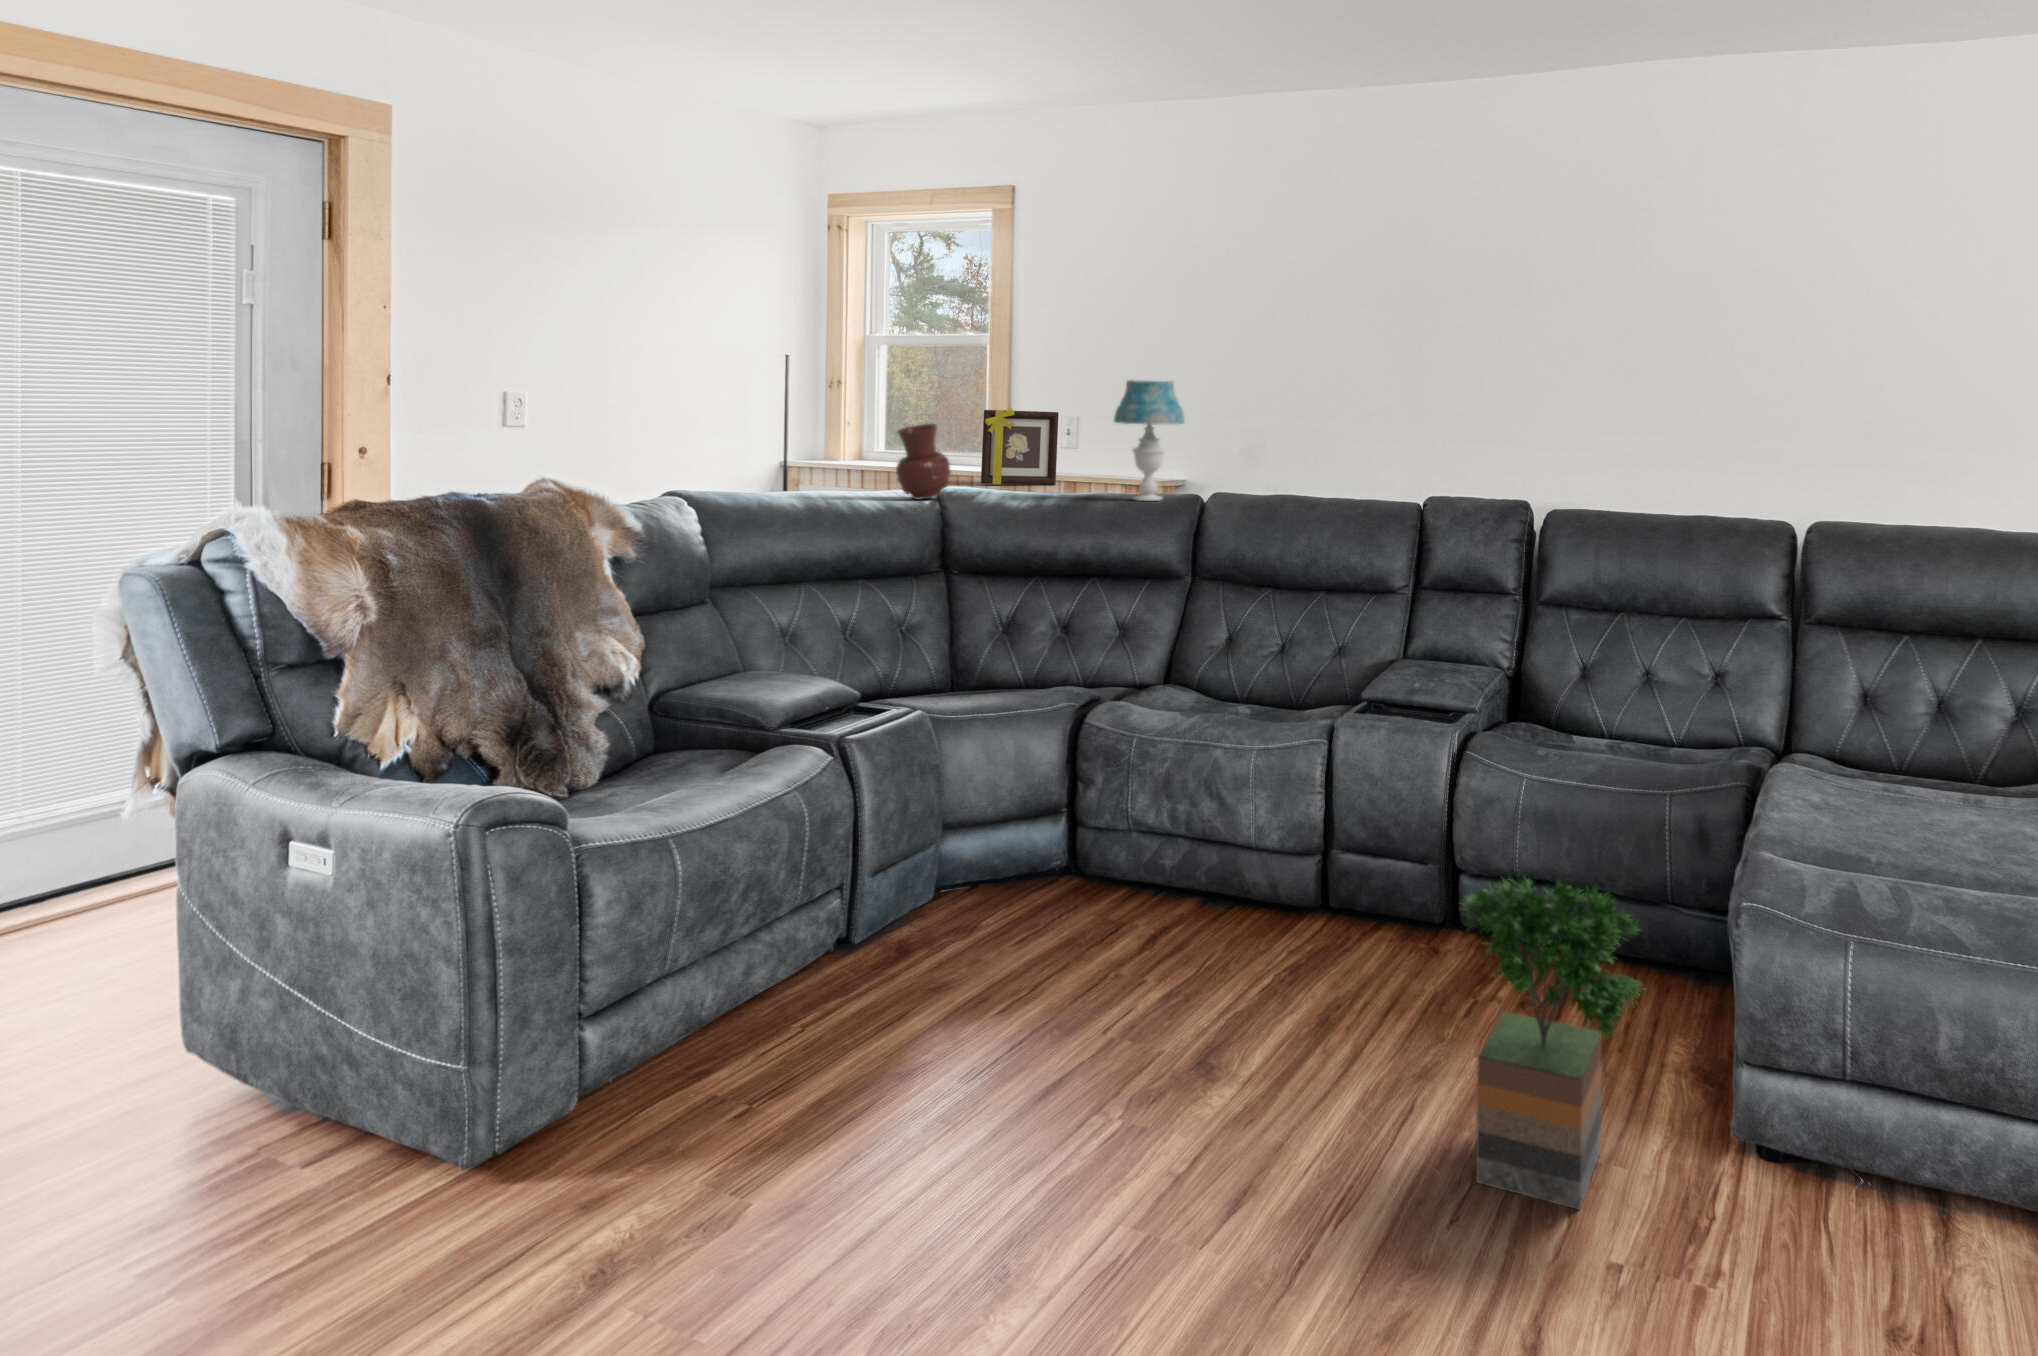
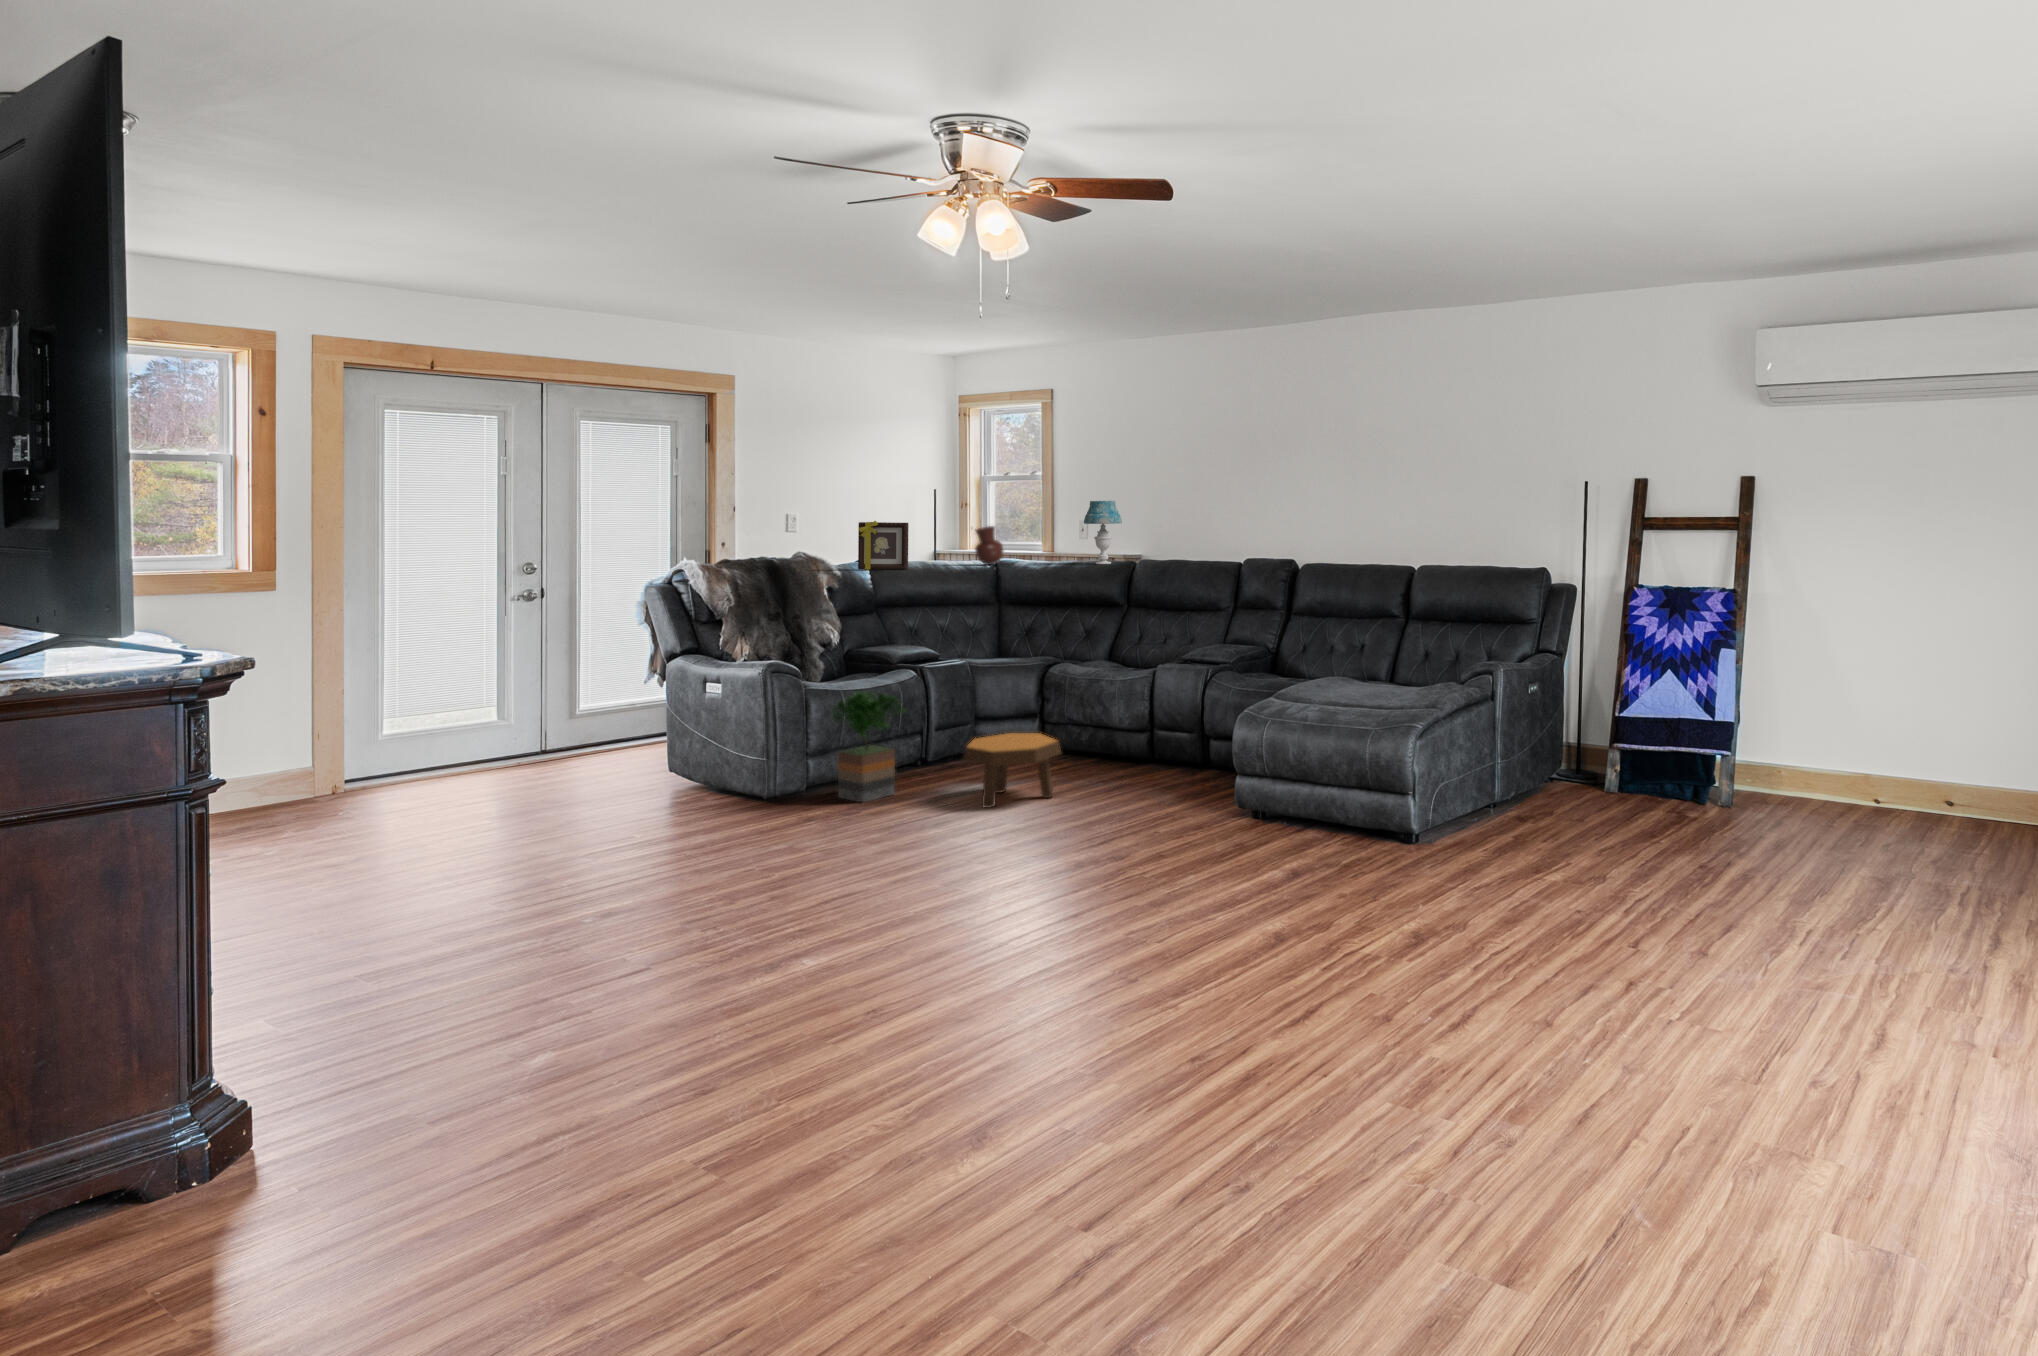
picture frame: present [981,408,1059,485] -> present [858,521,908,570]
potted tree: present [1462,876,1642,1210] -> present [833,692,906,802]
footstool: none [1026,941,1267,1207] -> present [964,733,1061,808]

